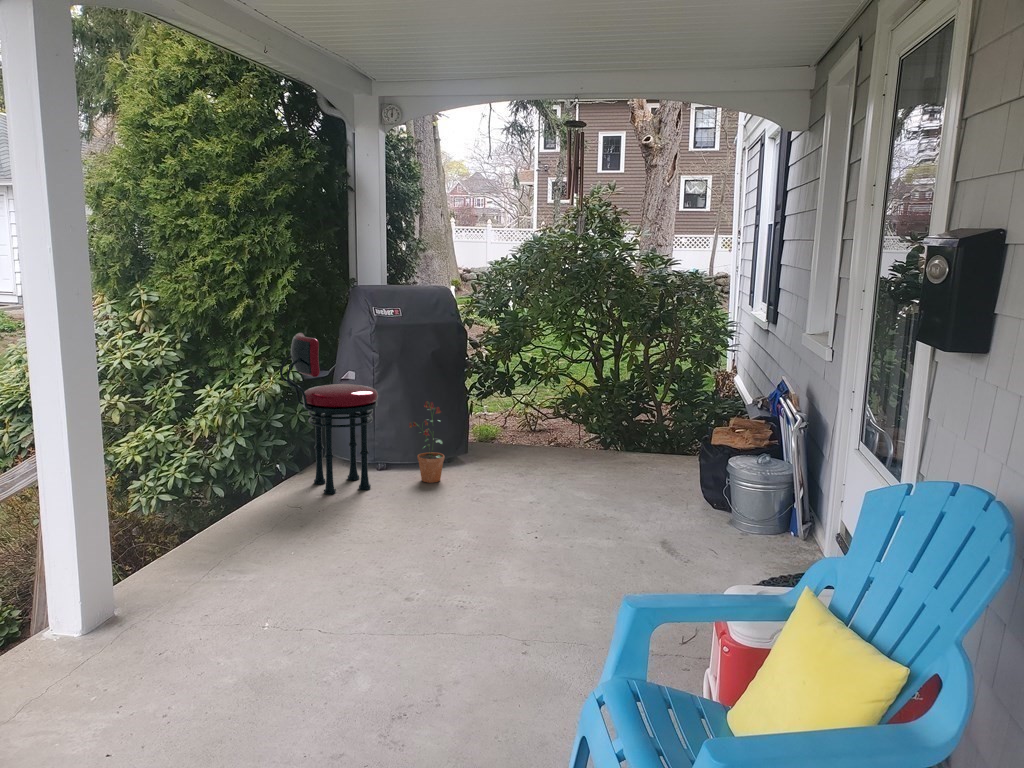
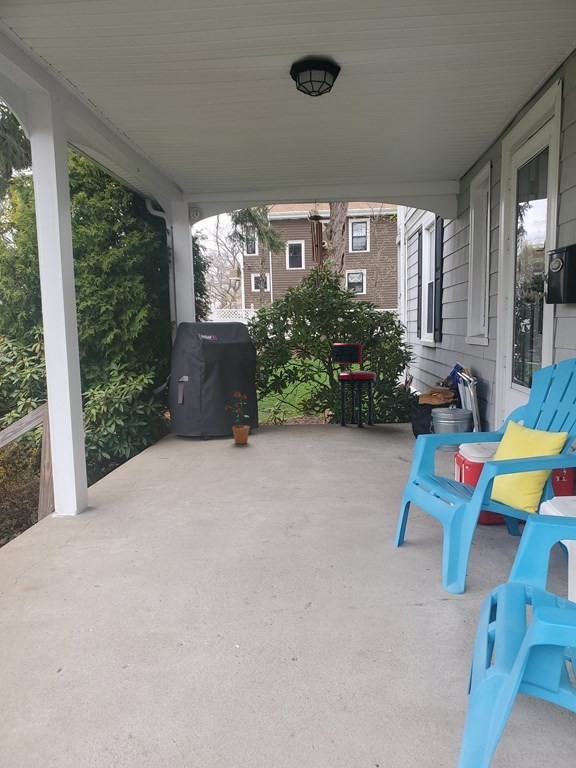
stool: present [280,333,378,495] -> present [332,343,376,427]

